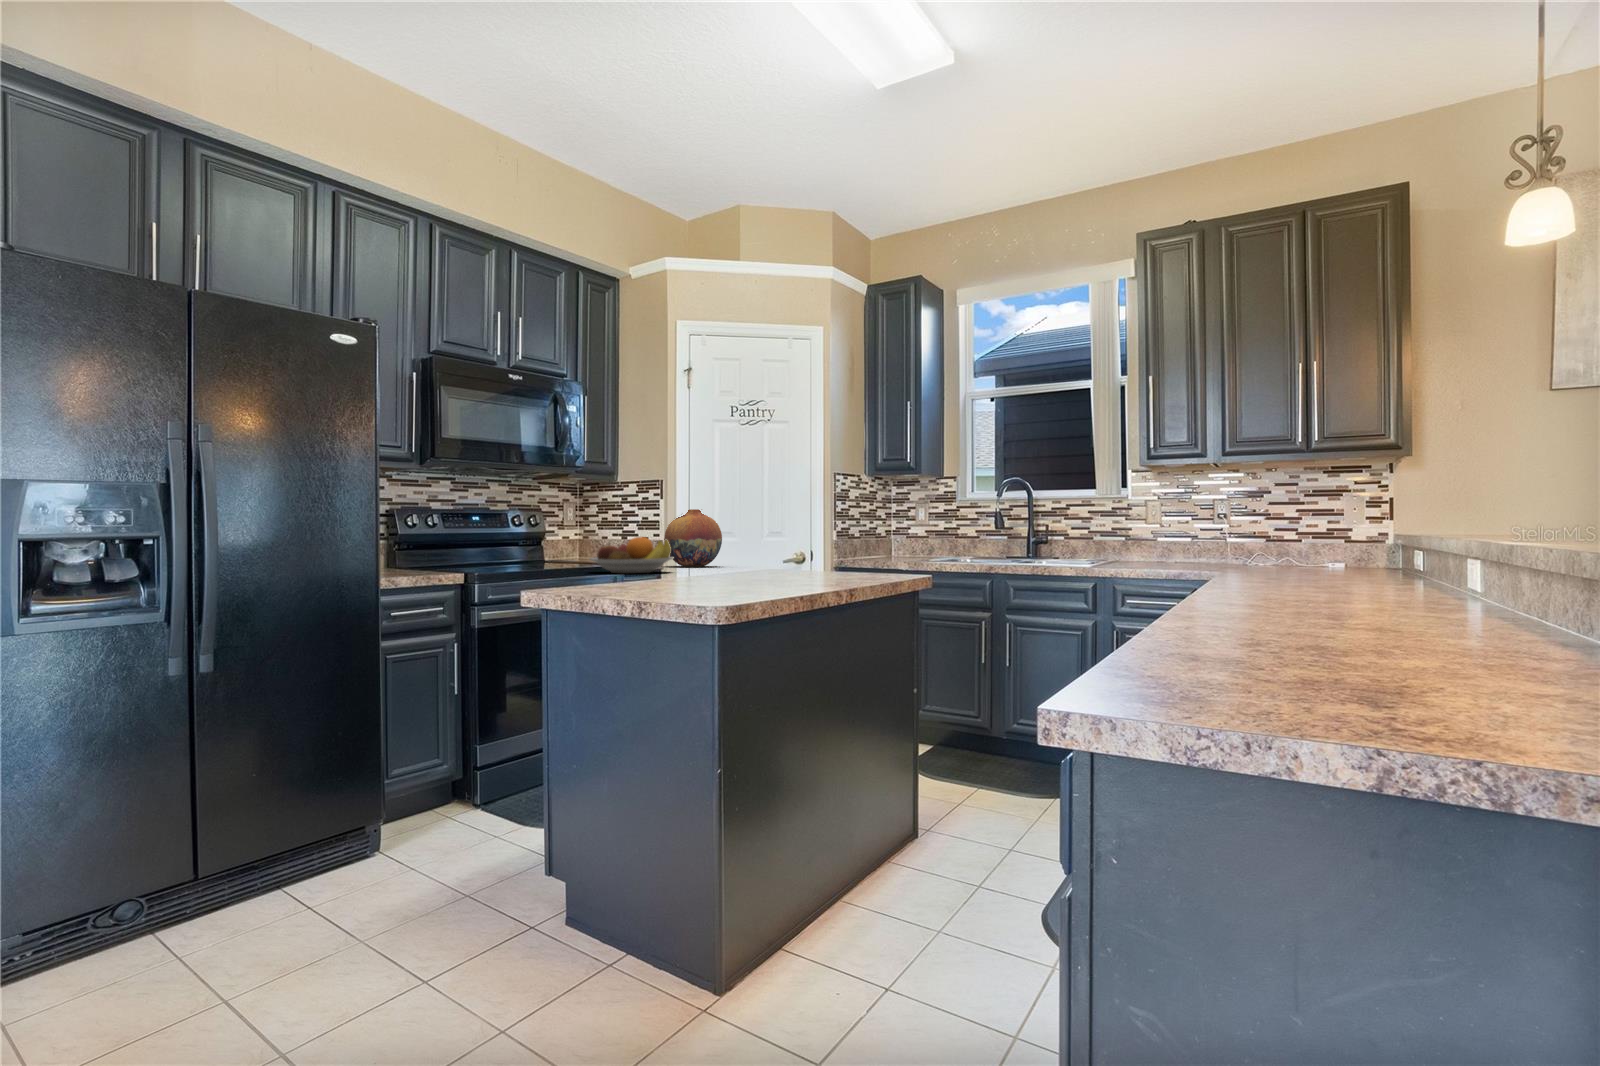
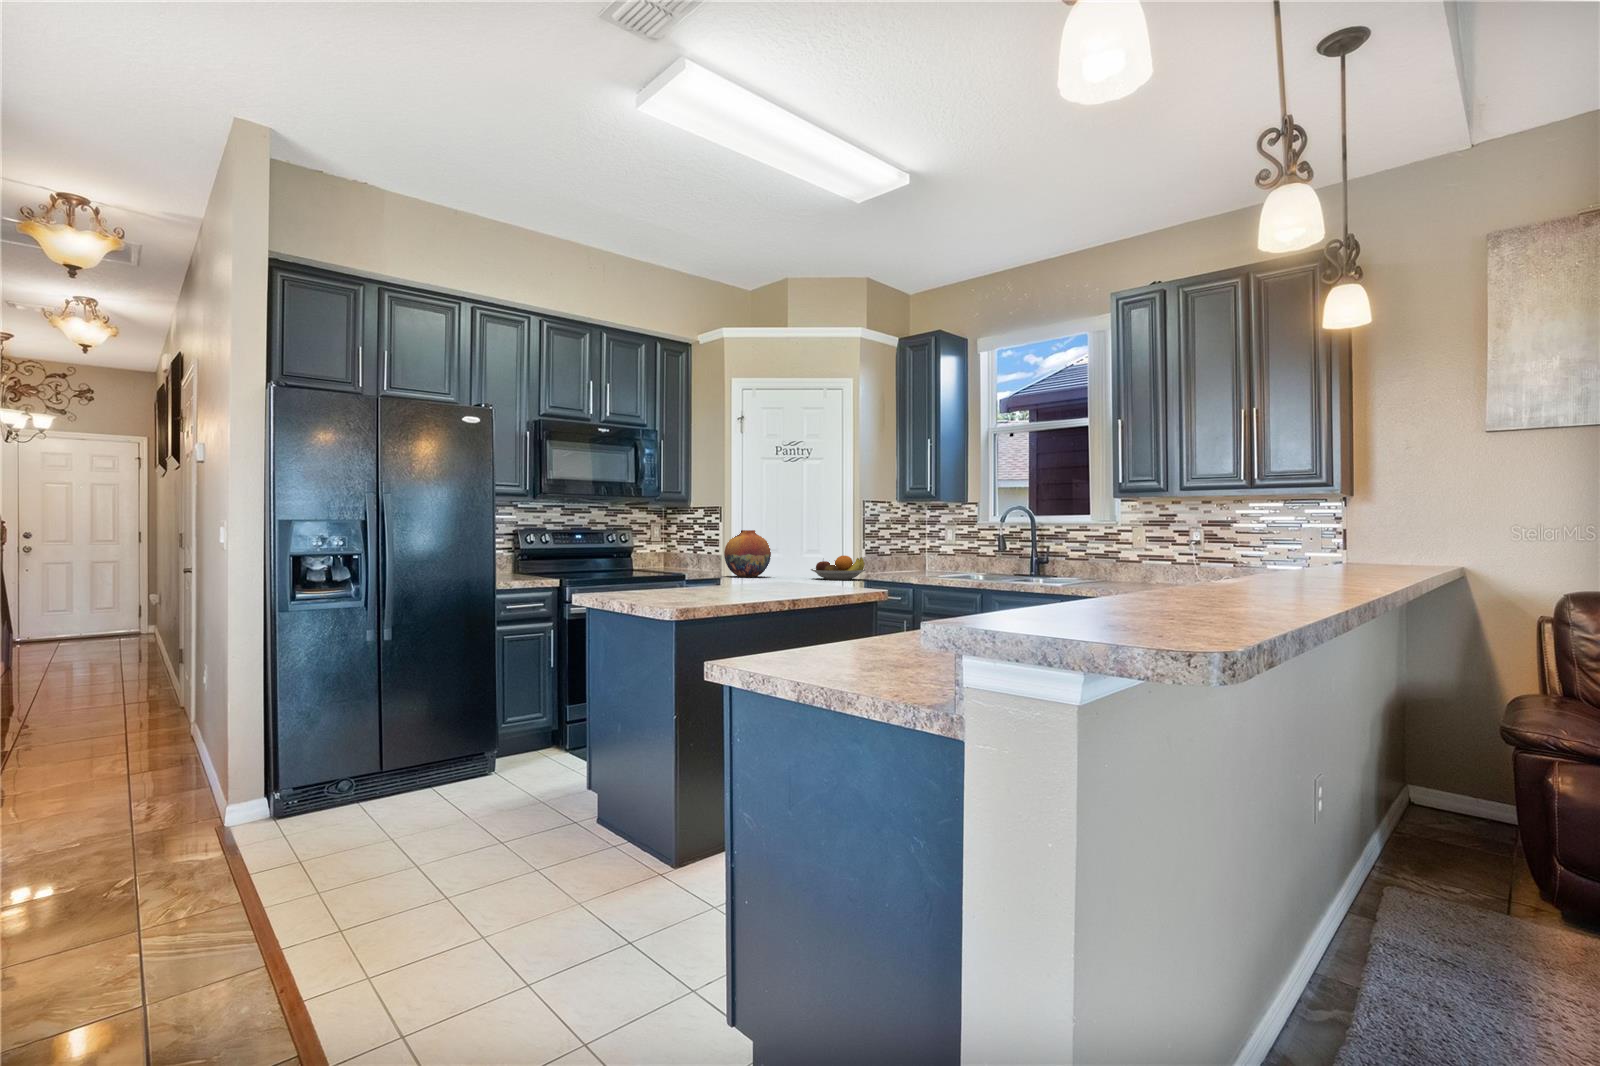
fruit bowl: present [590,537,673,573] -> present [811,556,866,580]

